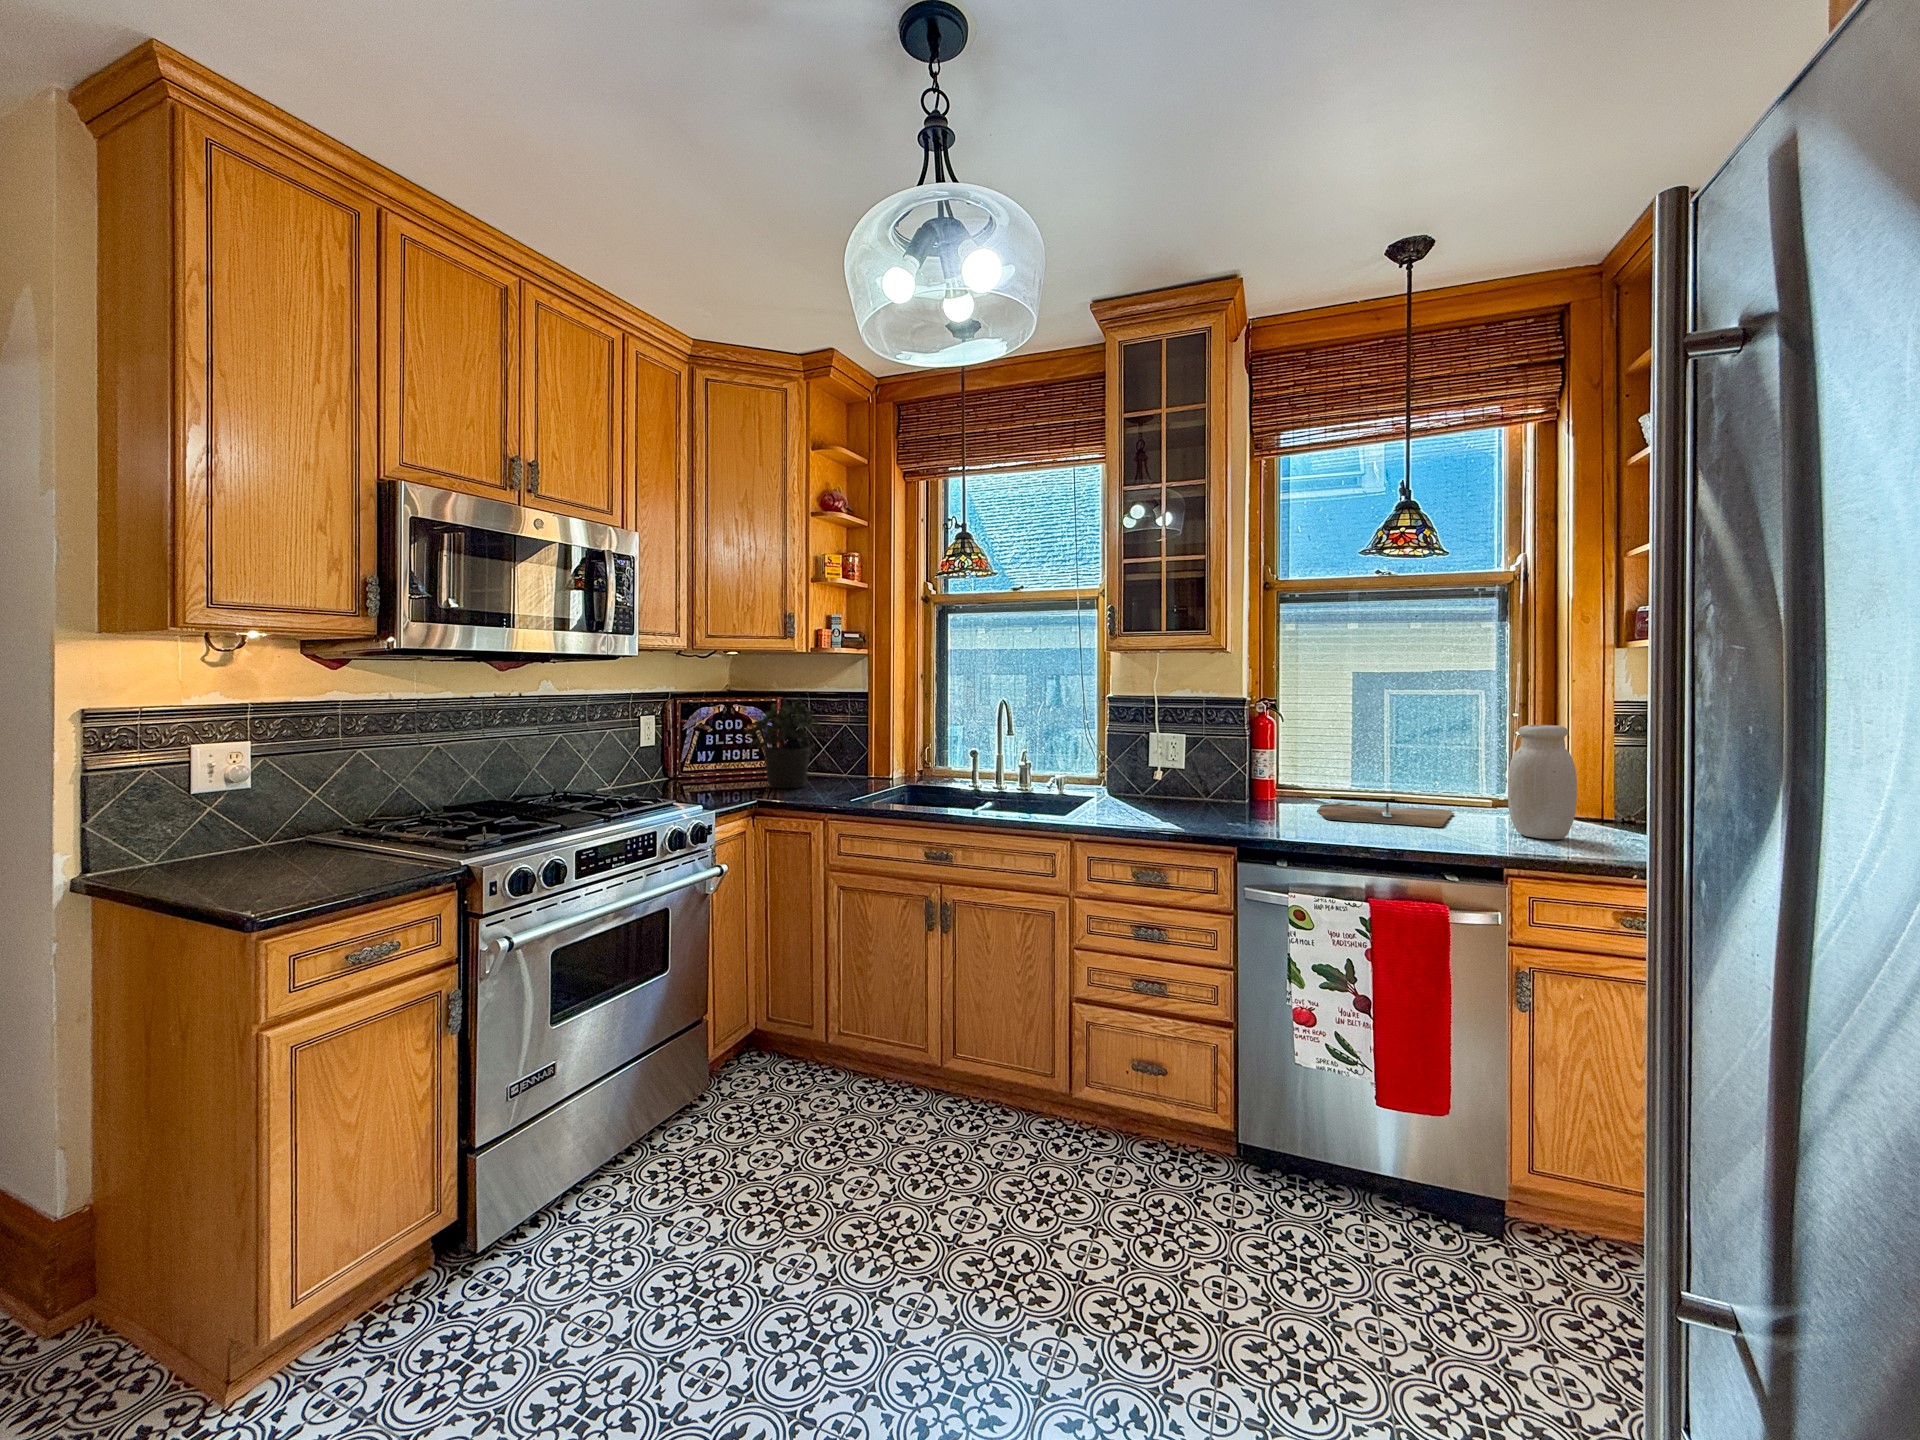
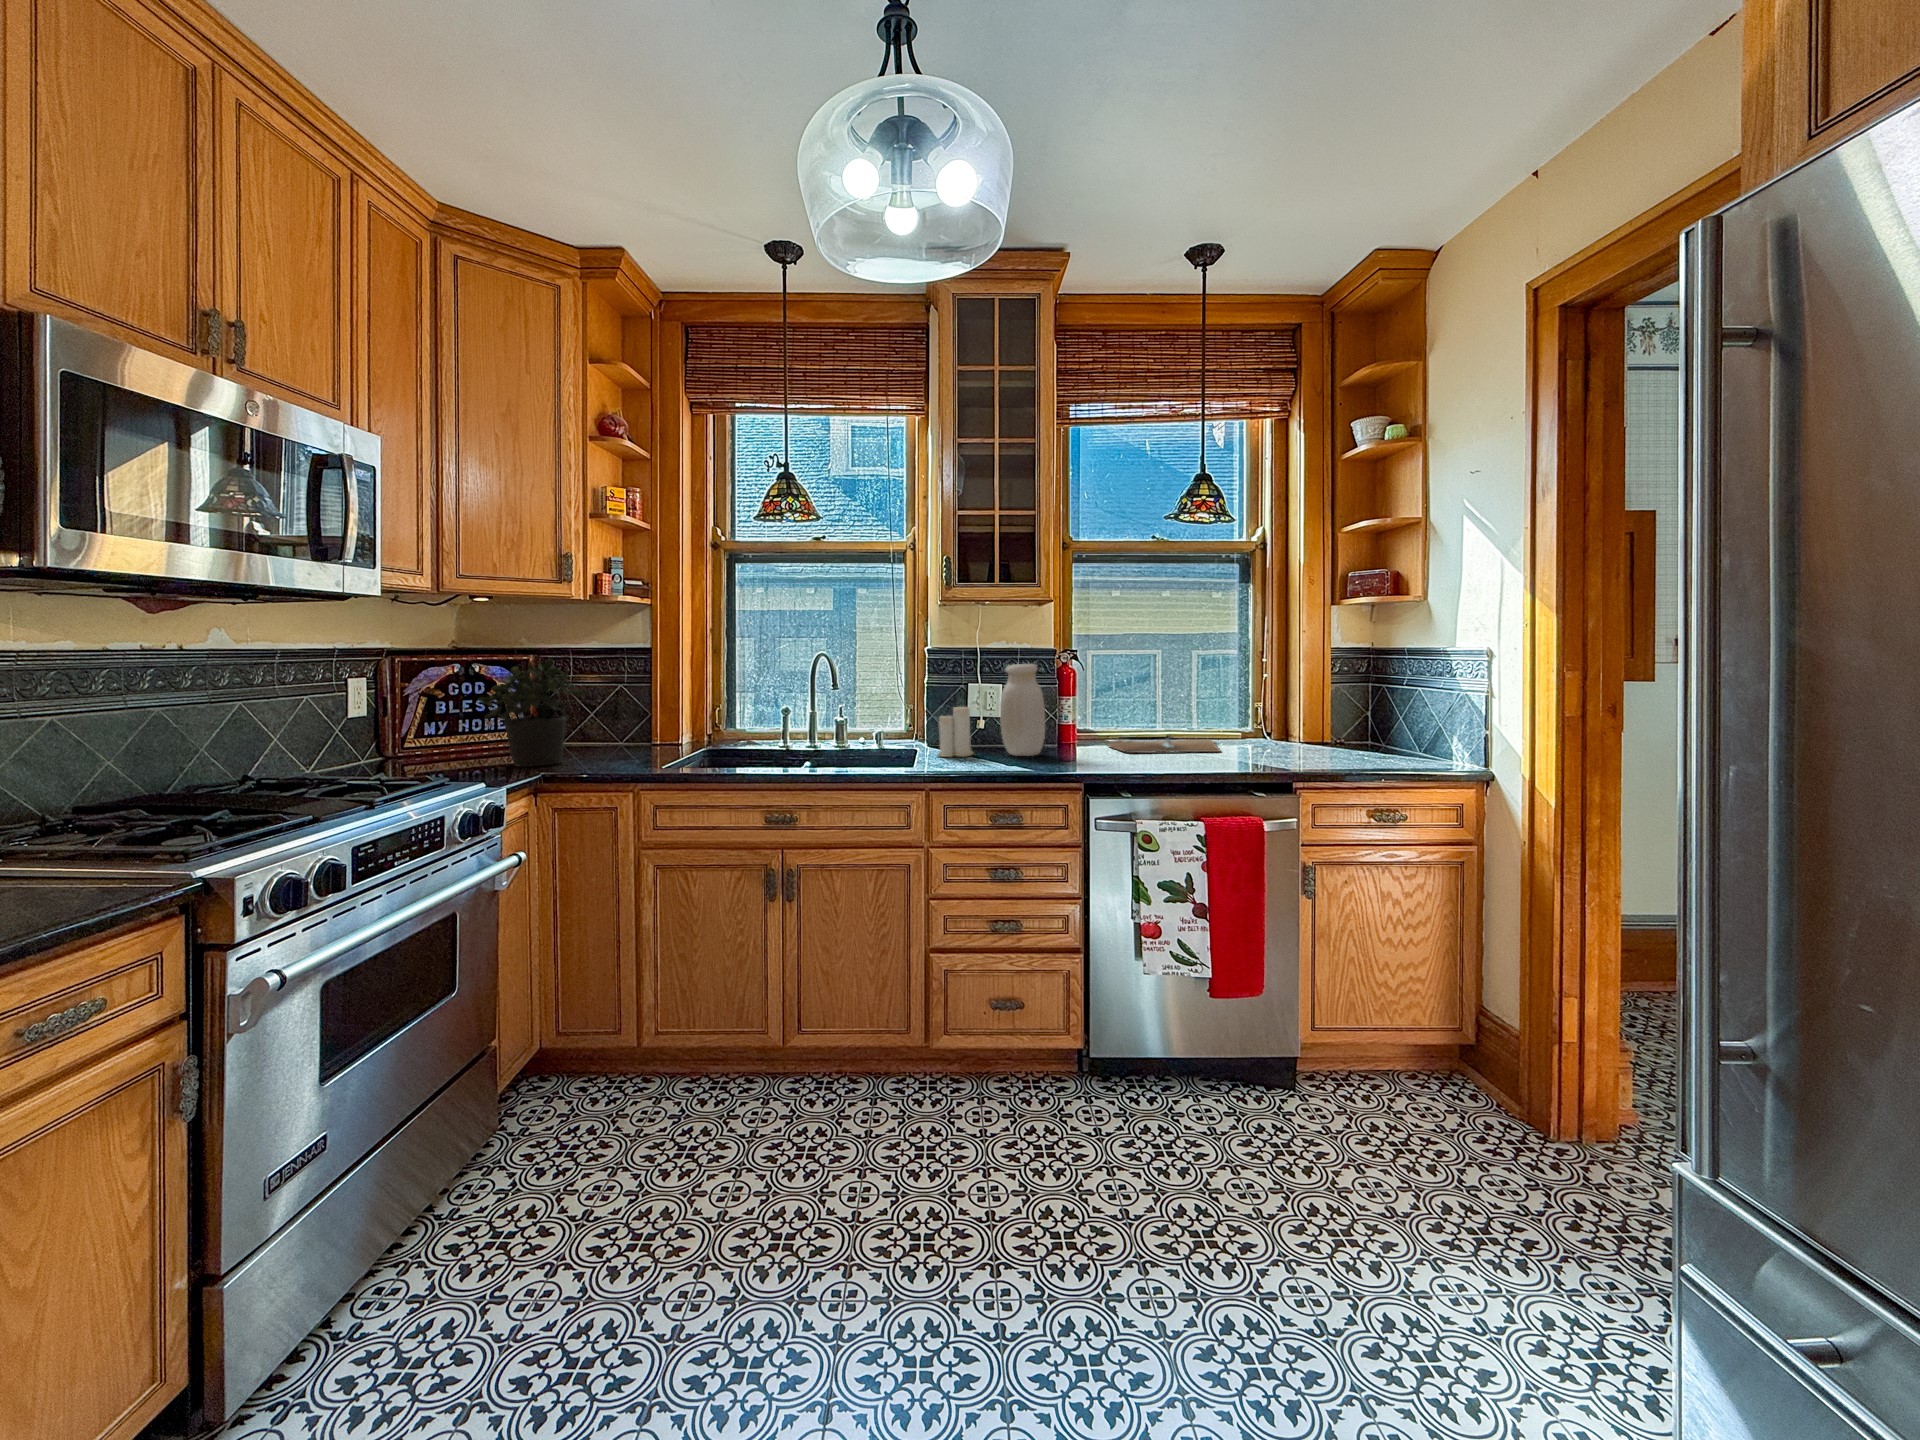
jar: present [1508,725,1577,839] -> present [1000,664,1045,756]
candle: none [1121,753,1161,809] -> present [937,707,973,757]

